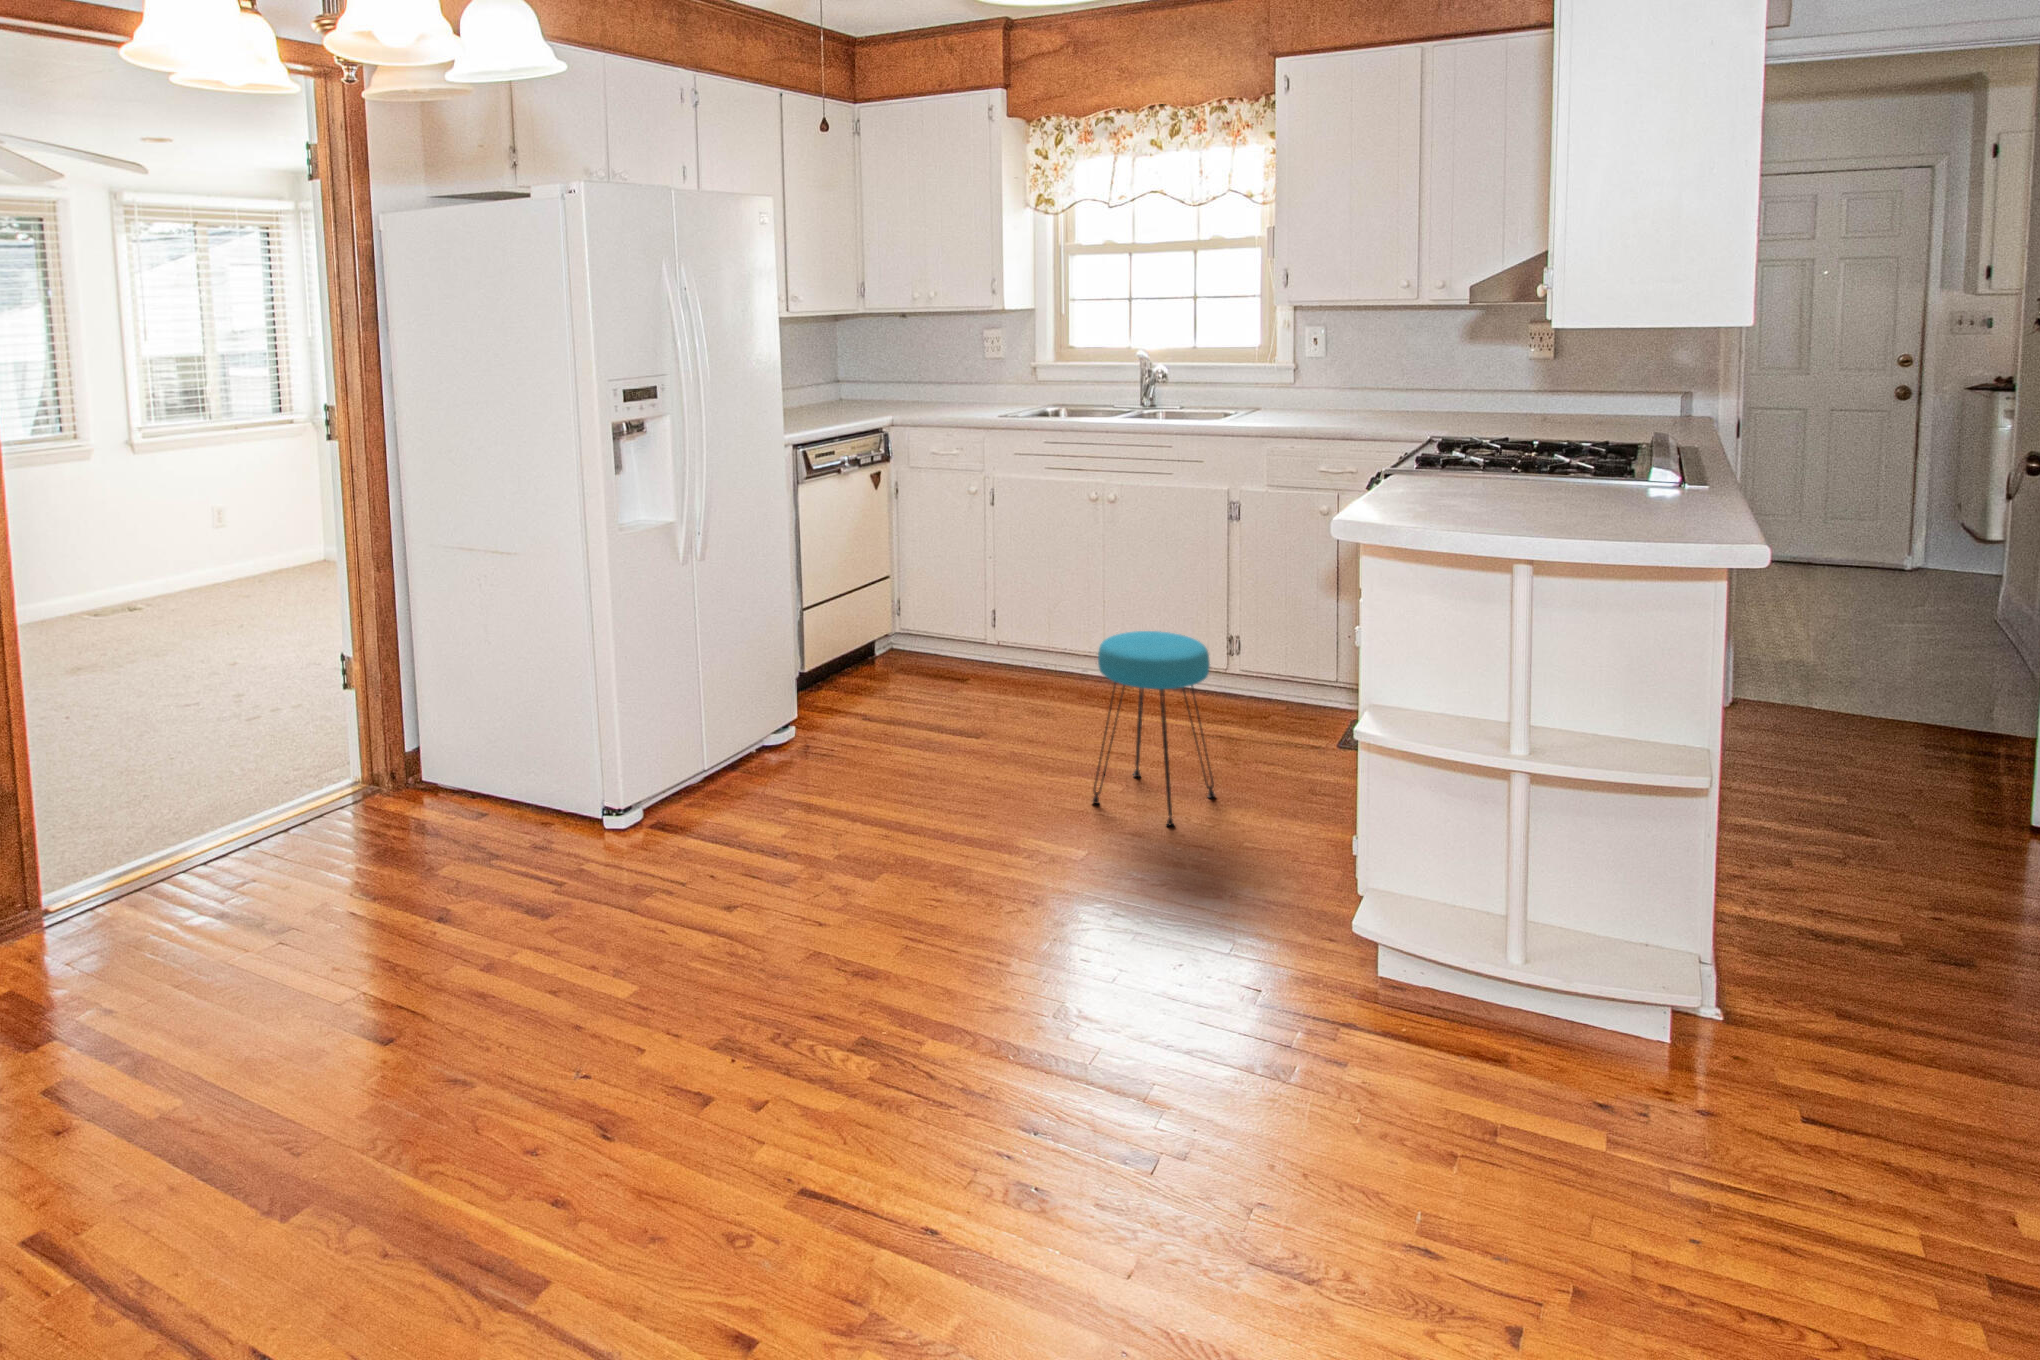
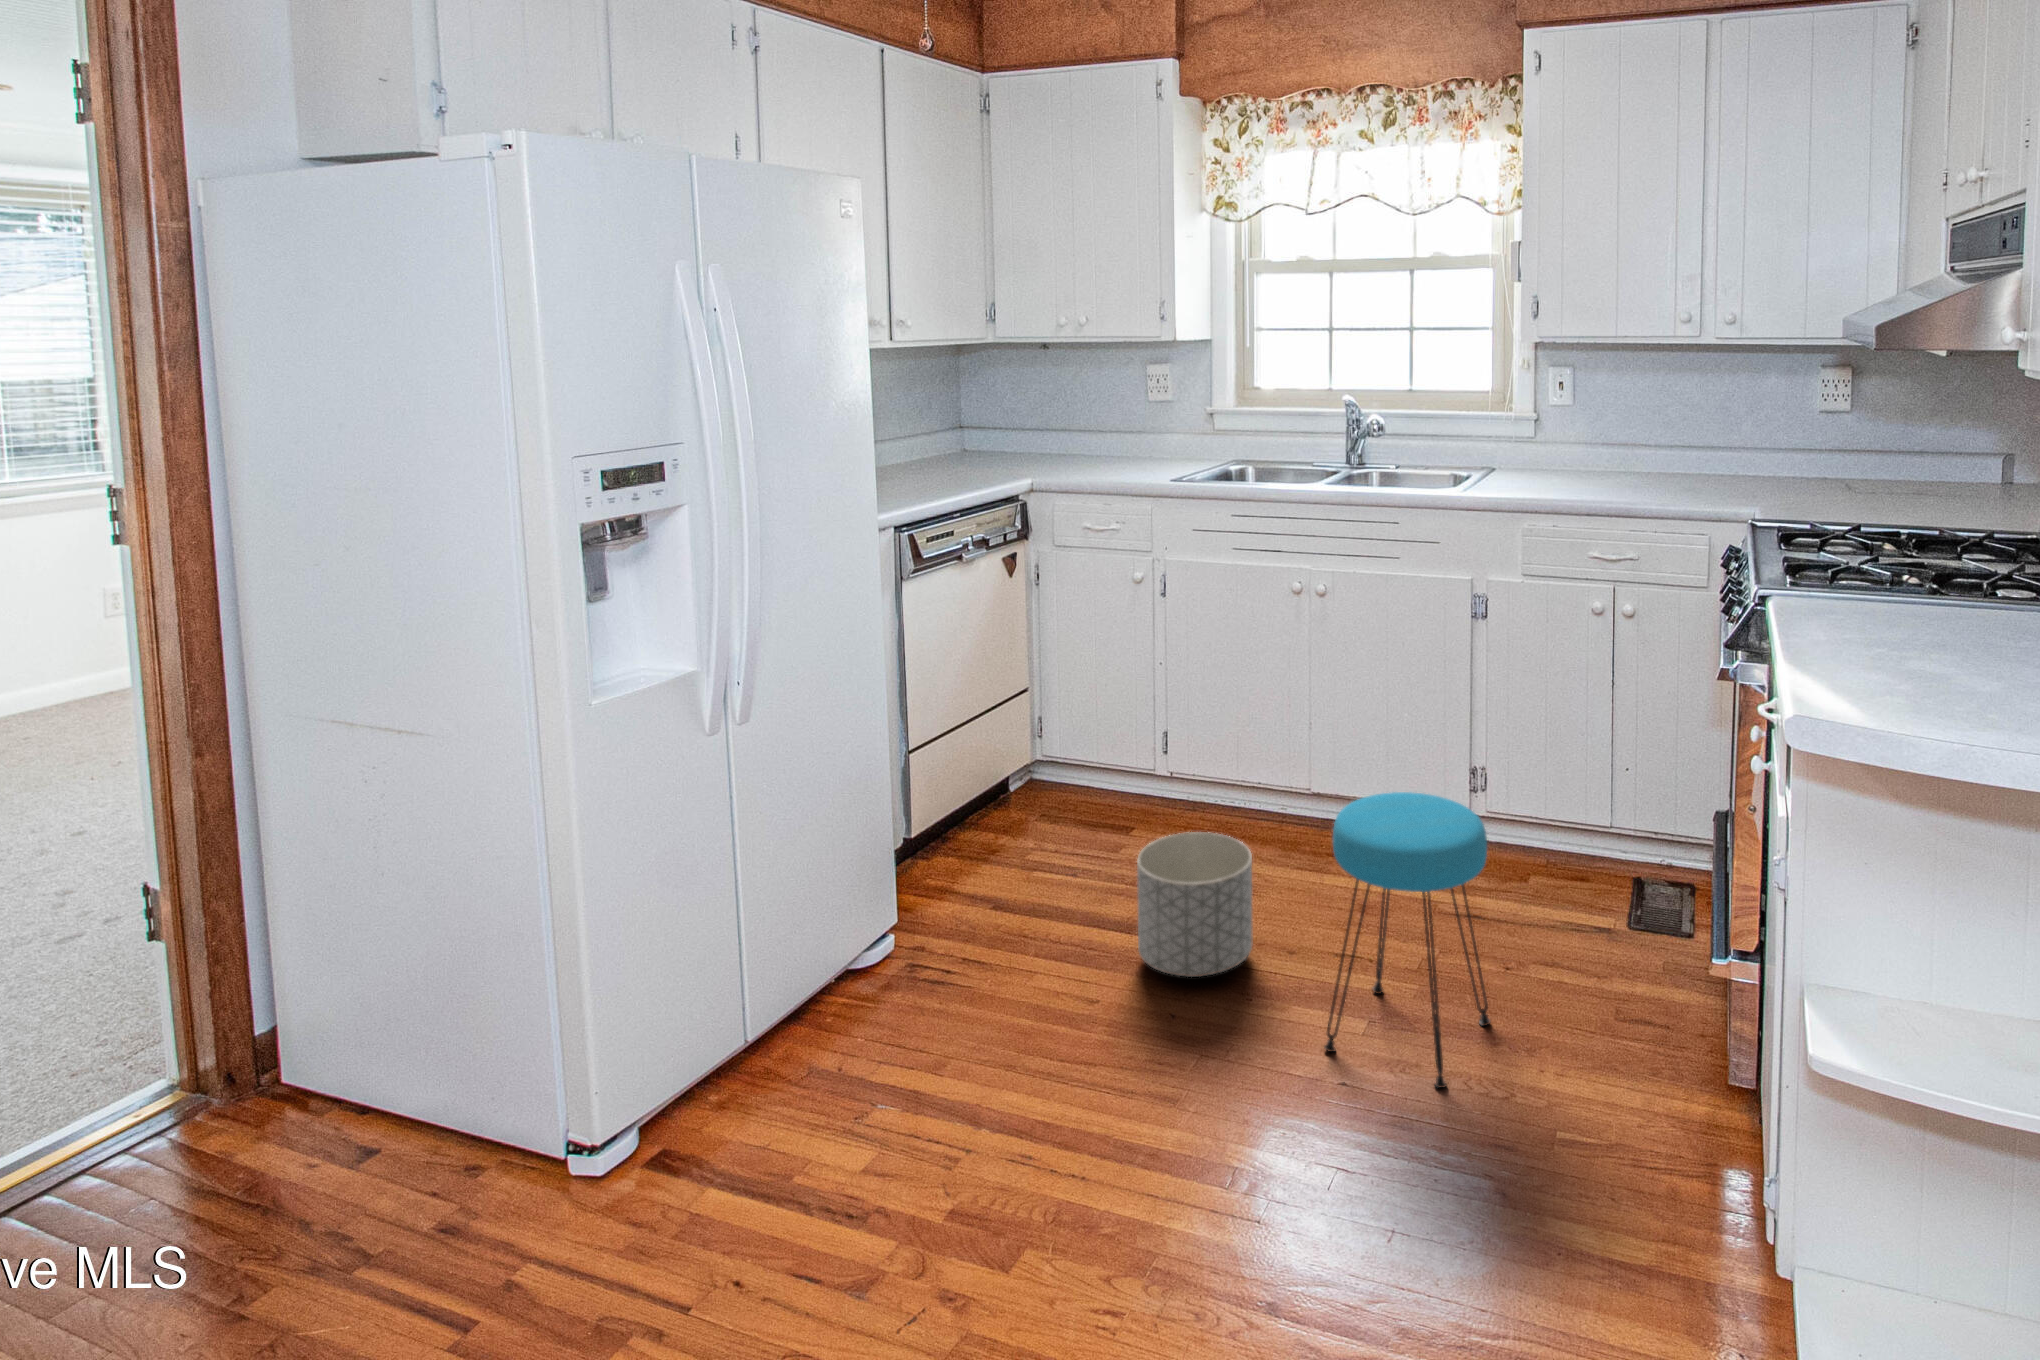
planter: none [965,665,1048,761] -> present [1137,832,1253,977]

